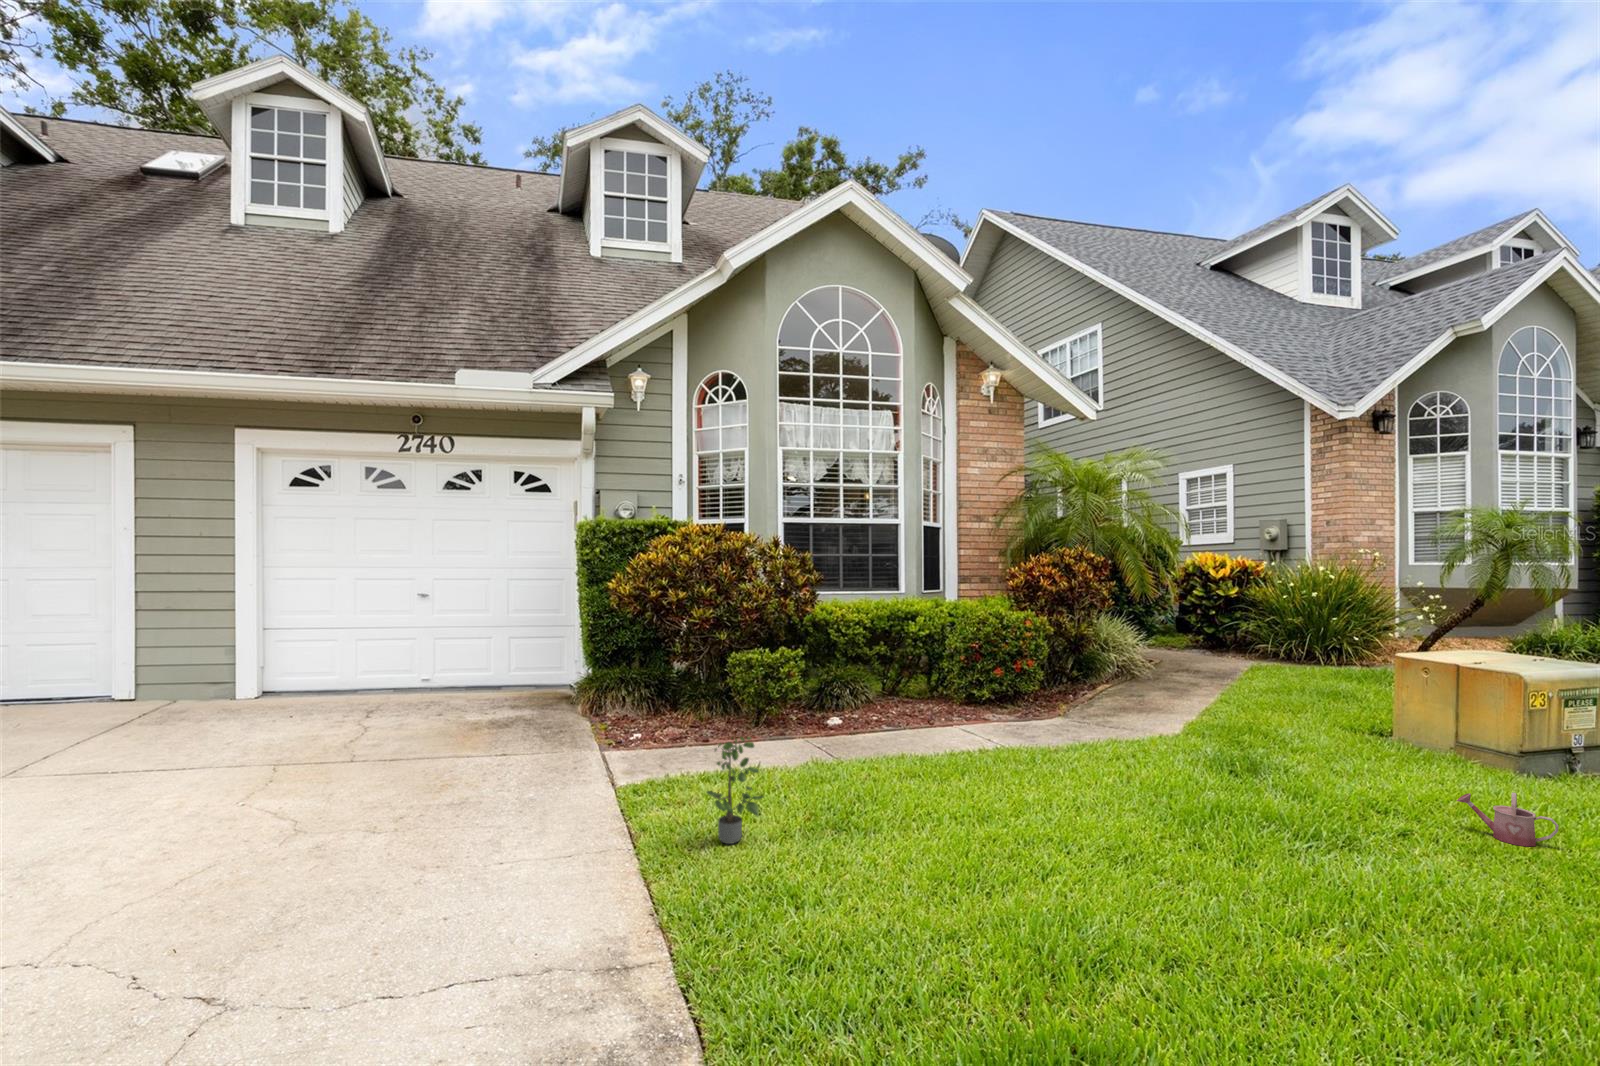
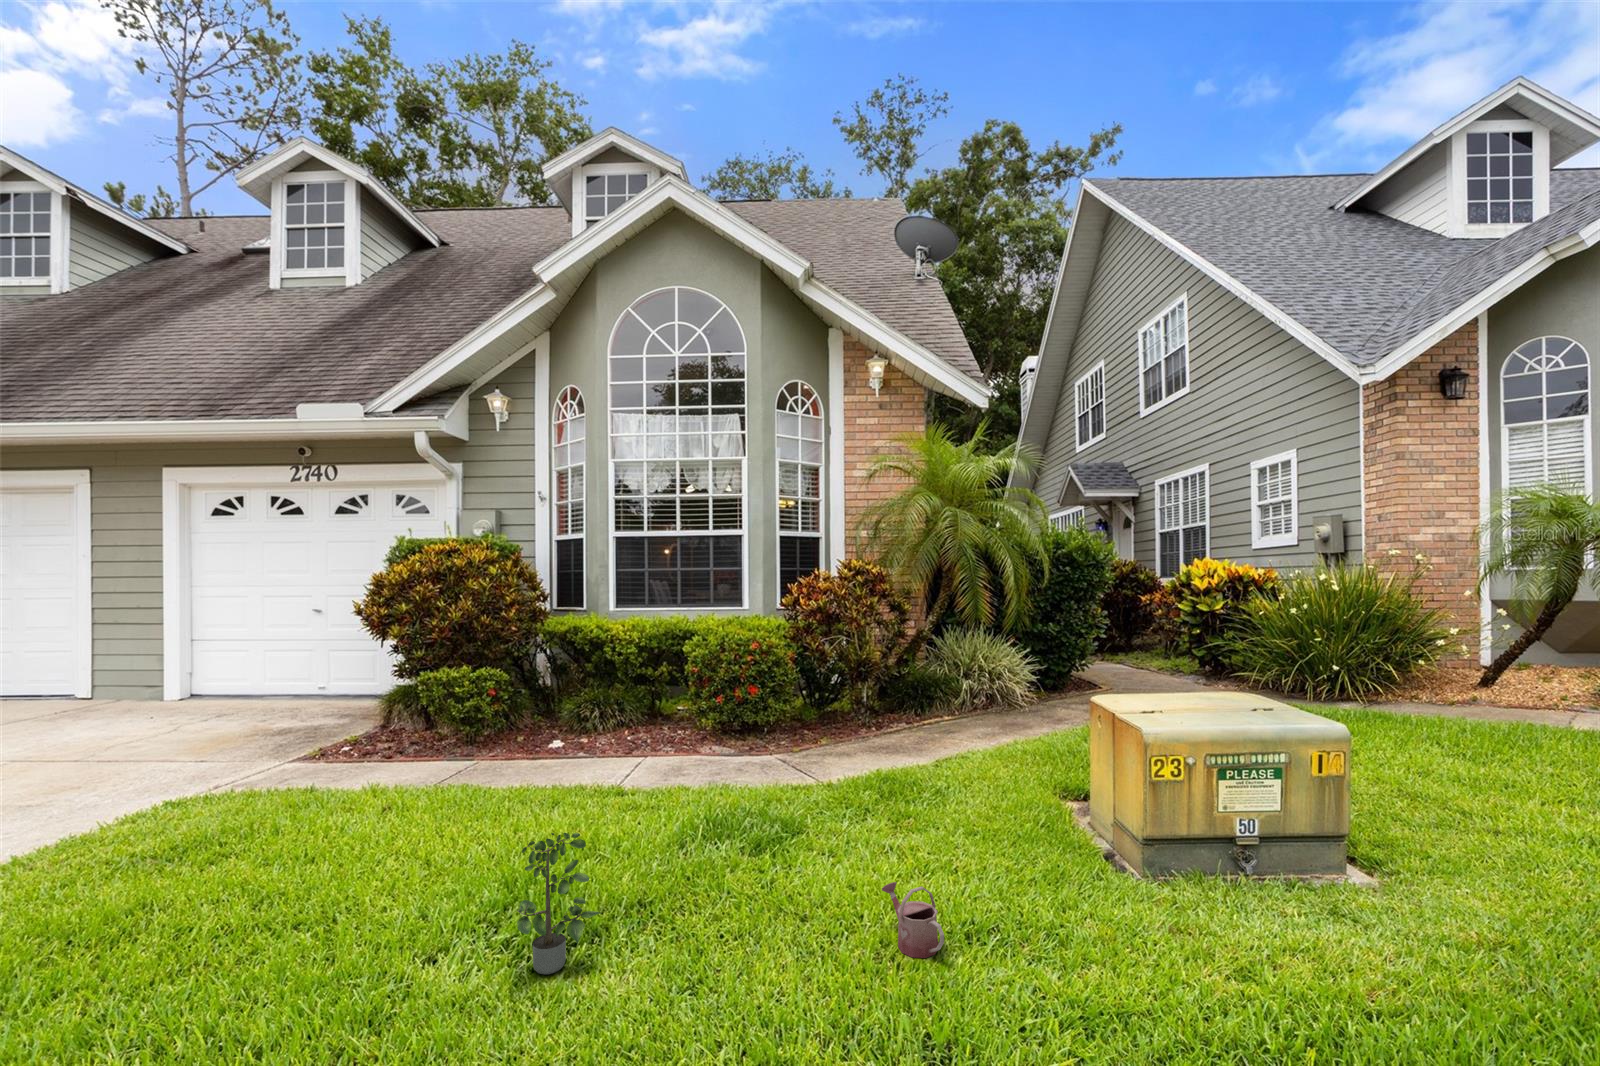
potted plant: present [707,737,764,844] -> present [517,833,600,974]

